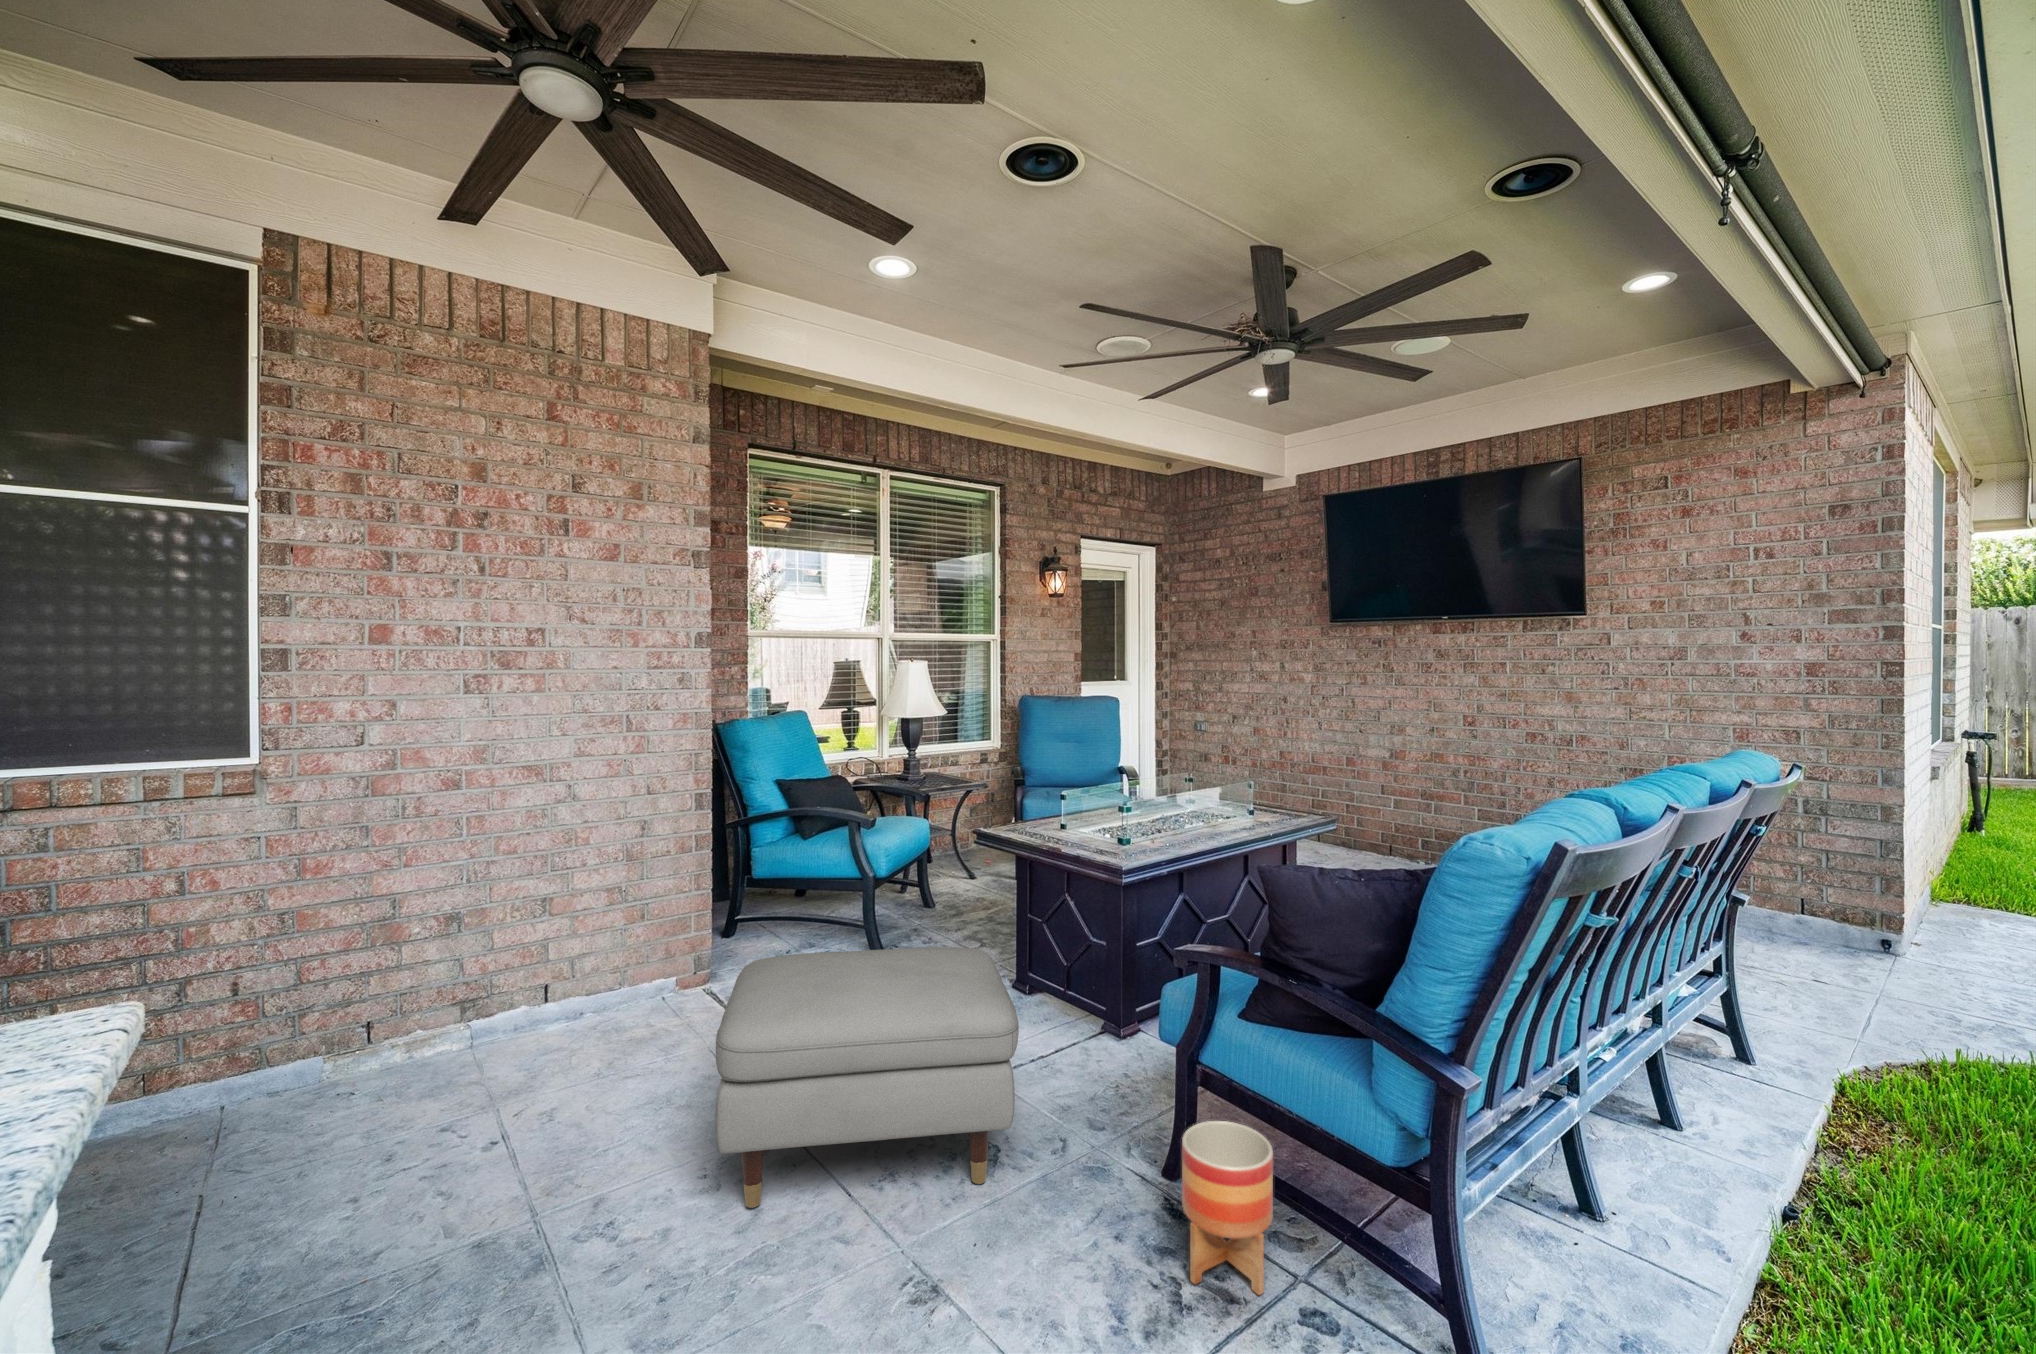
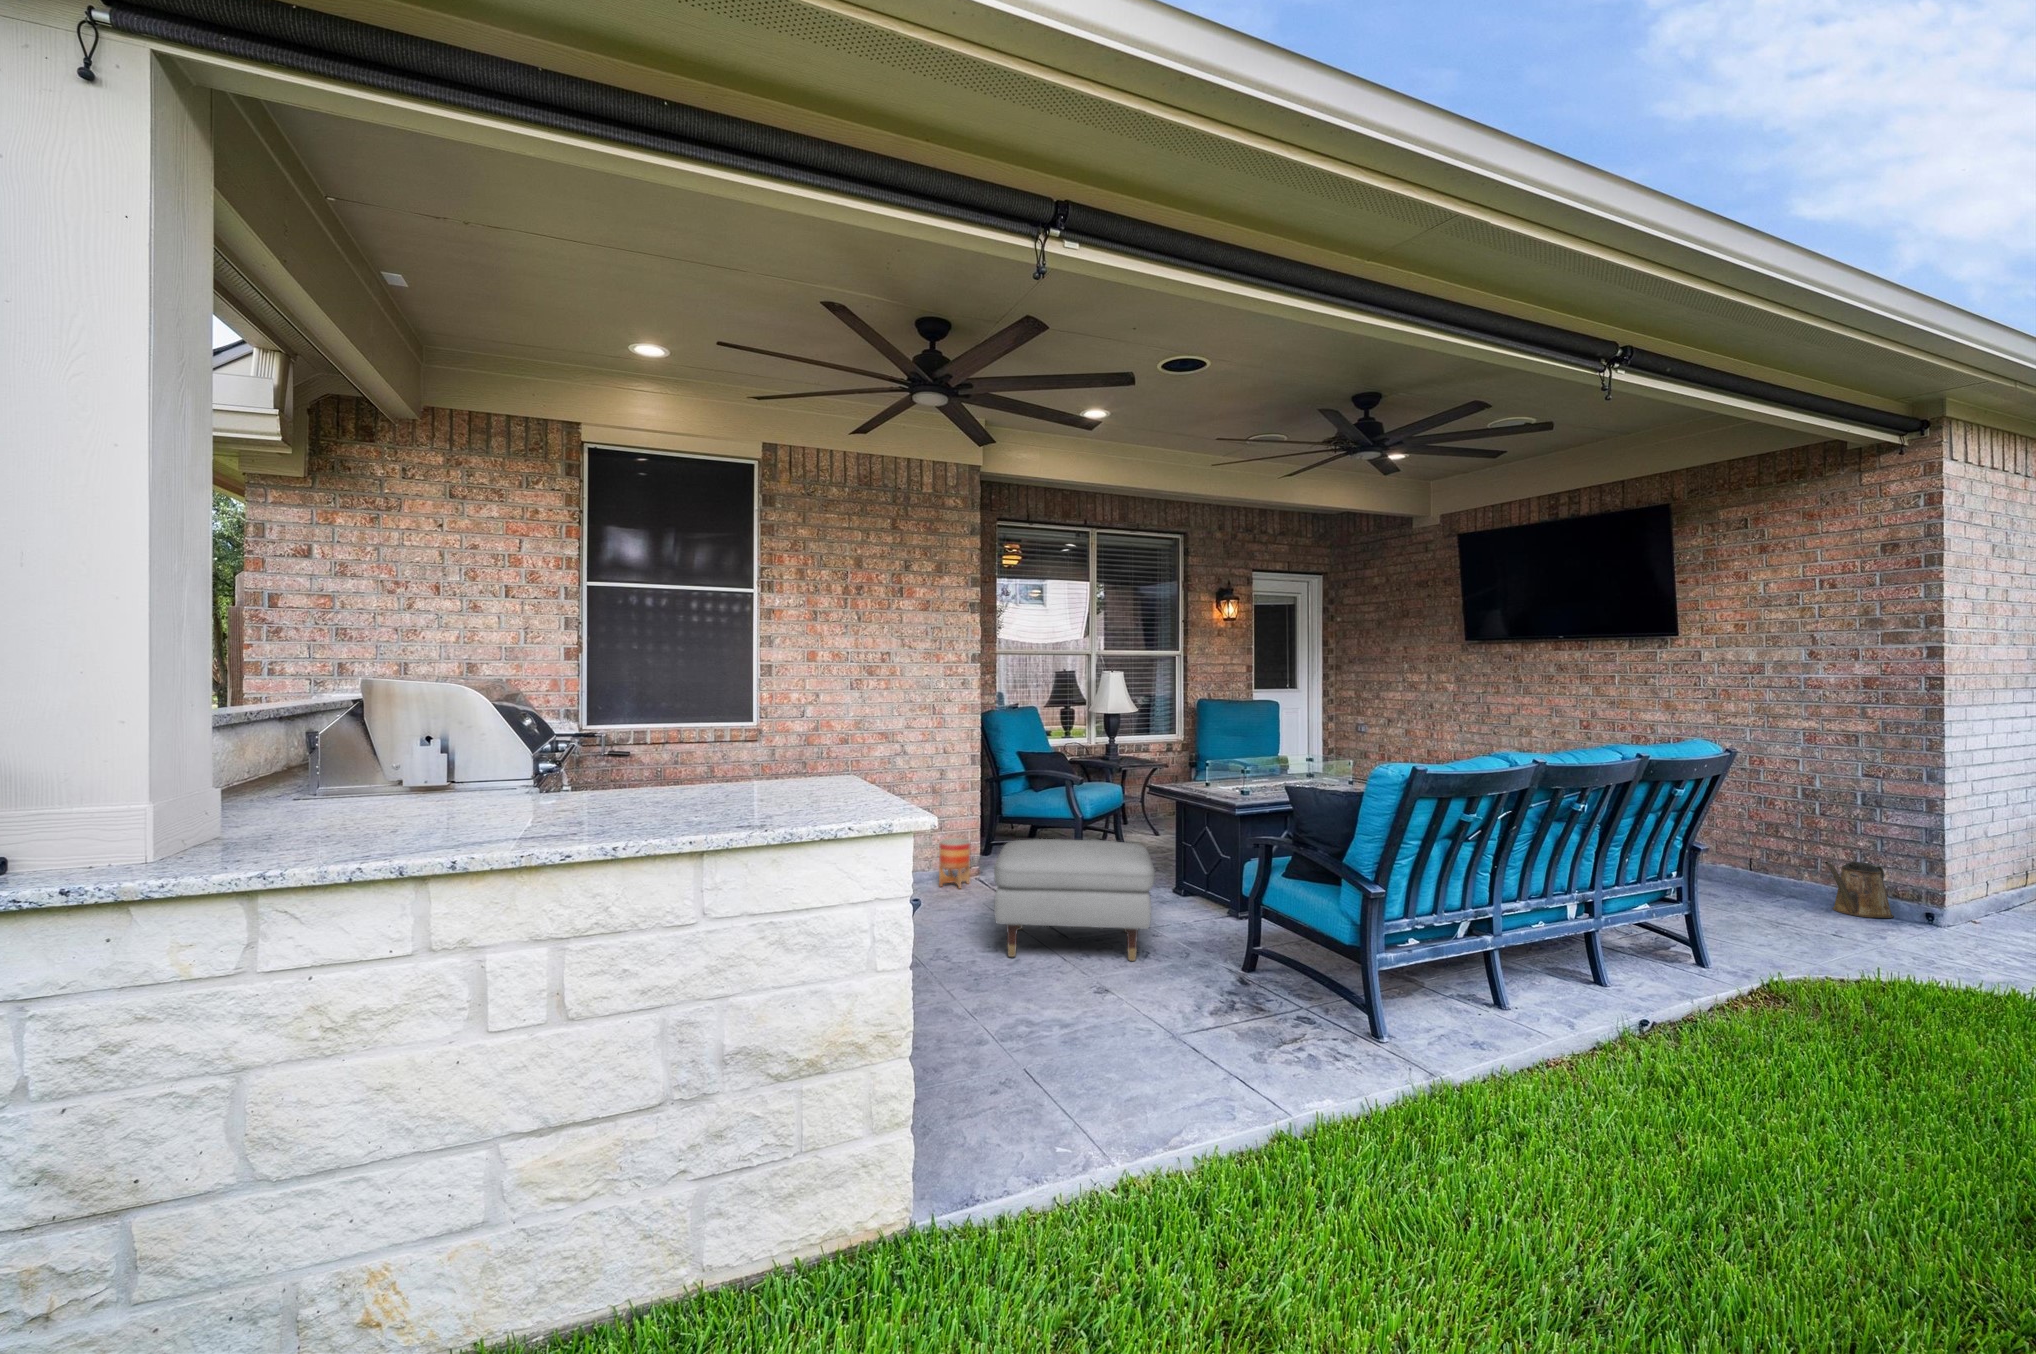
watering can: none [1785,884,1856,953] -> present [1824,861,1893,918]
planter: present [1182,1121,1273,1295] -> present [939,838,971,889]

